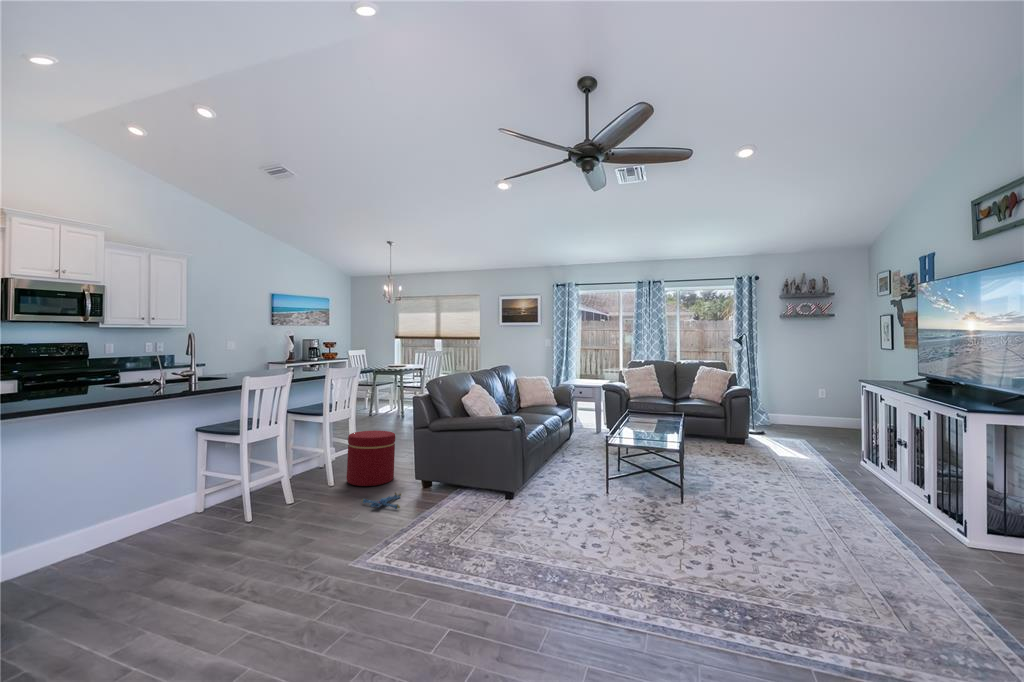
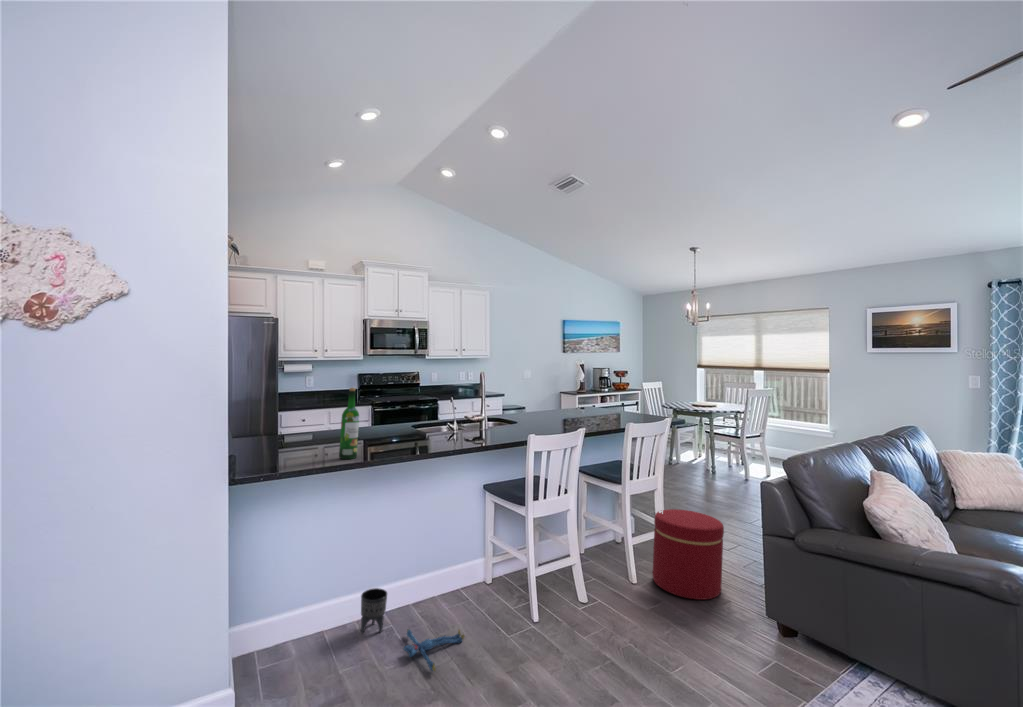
wine bottle: none [35,338,60,403] -> present [339,388,359,459]
plush toy: present [362,493,401,509] -> present [404,629,464,671]
planter: none [57,528,90,570] -> present [361,588,387,633]

